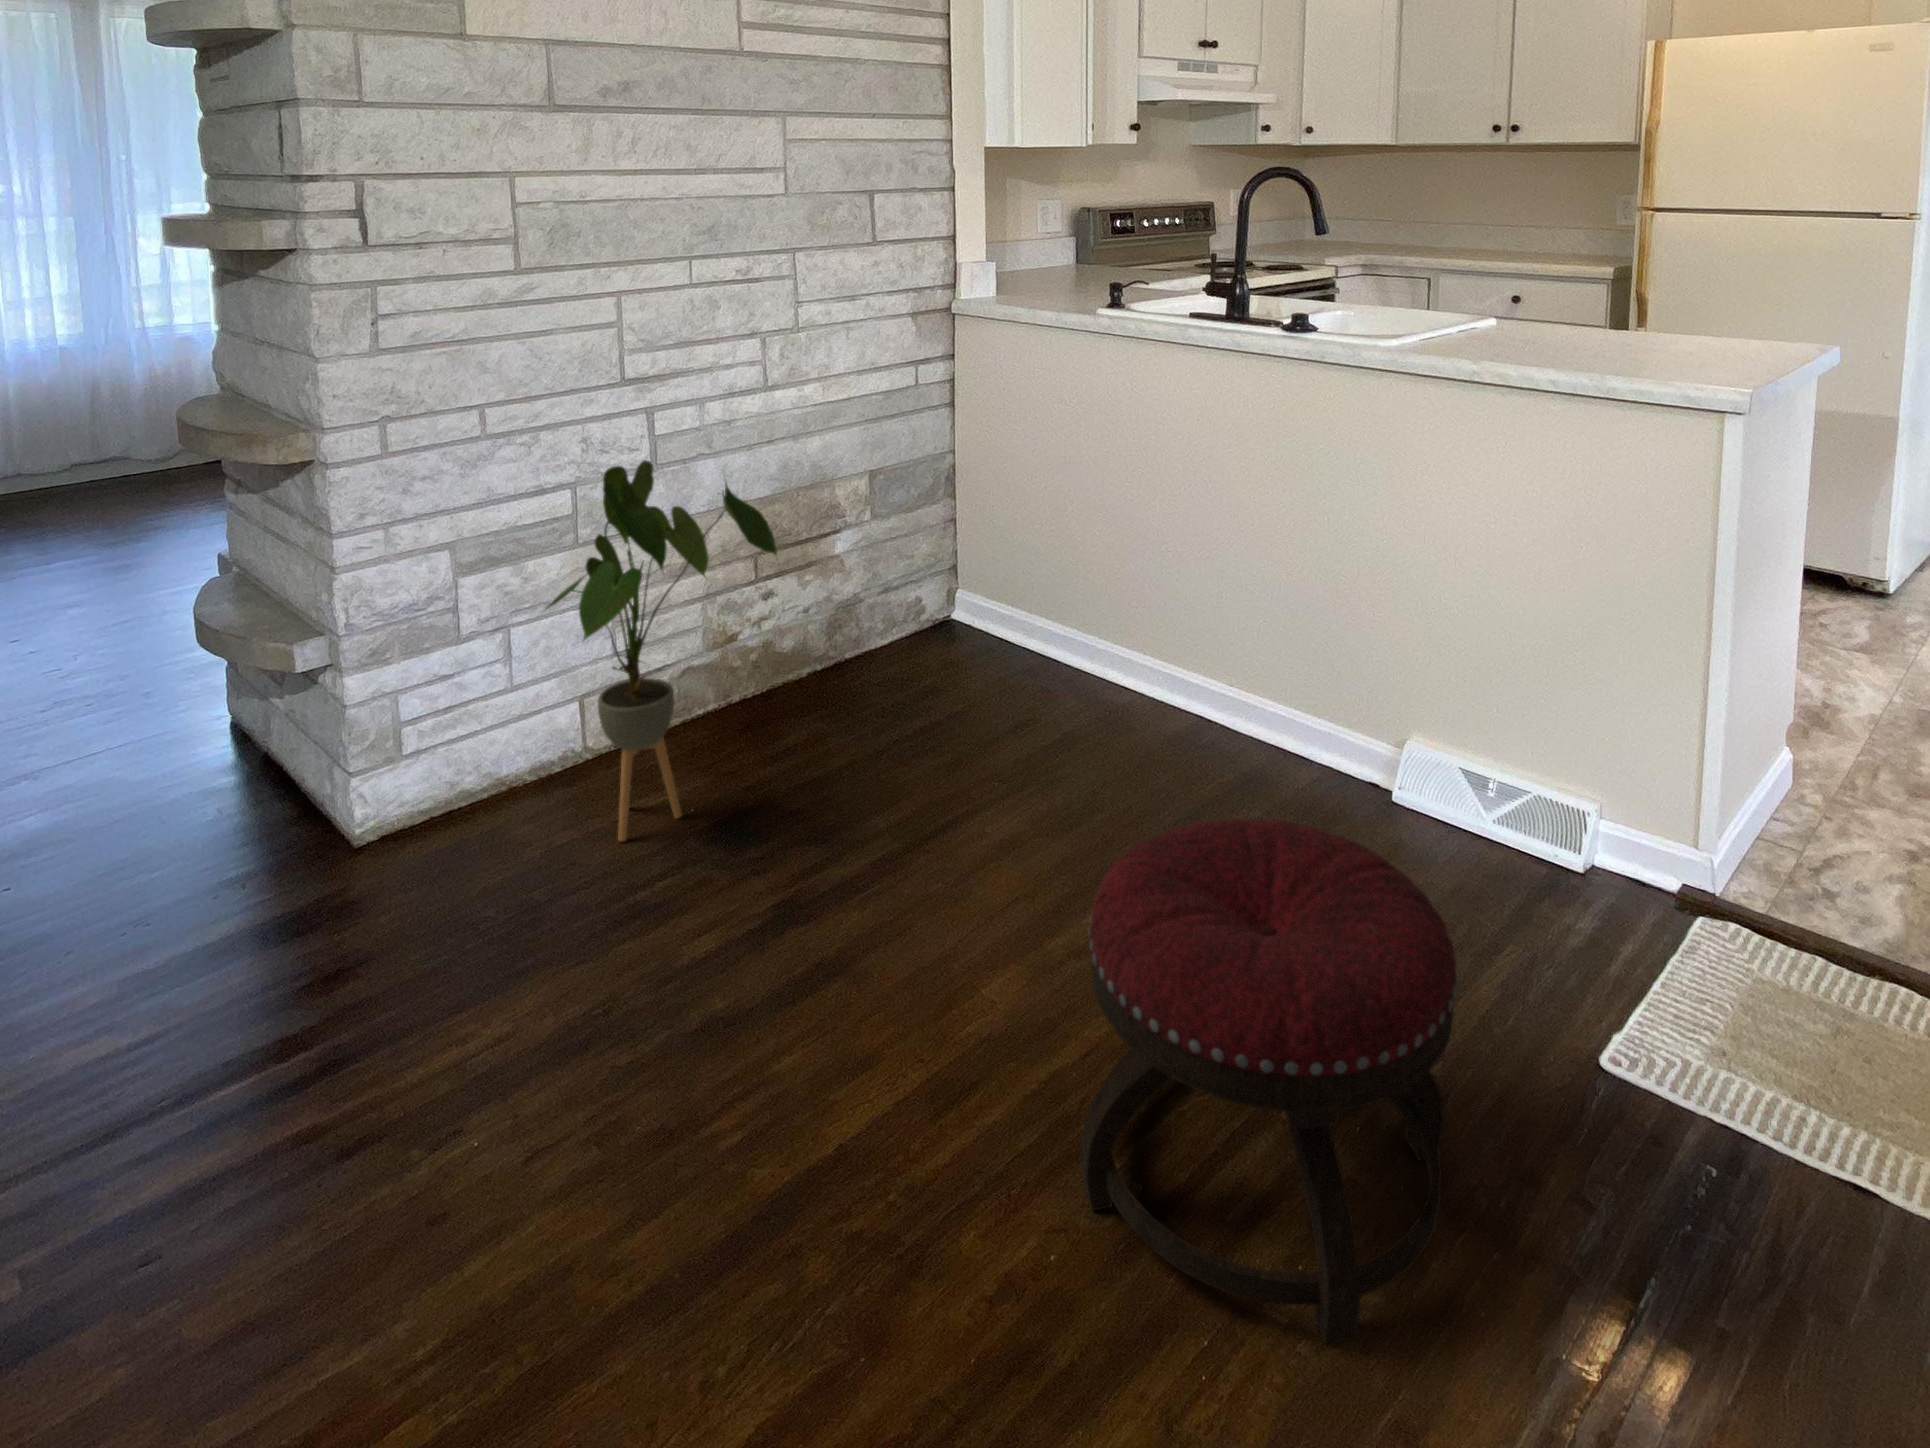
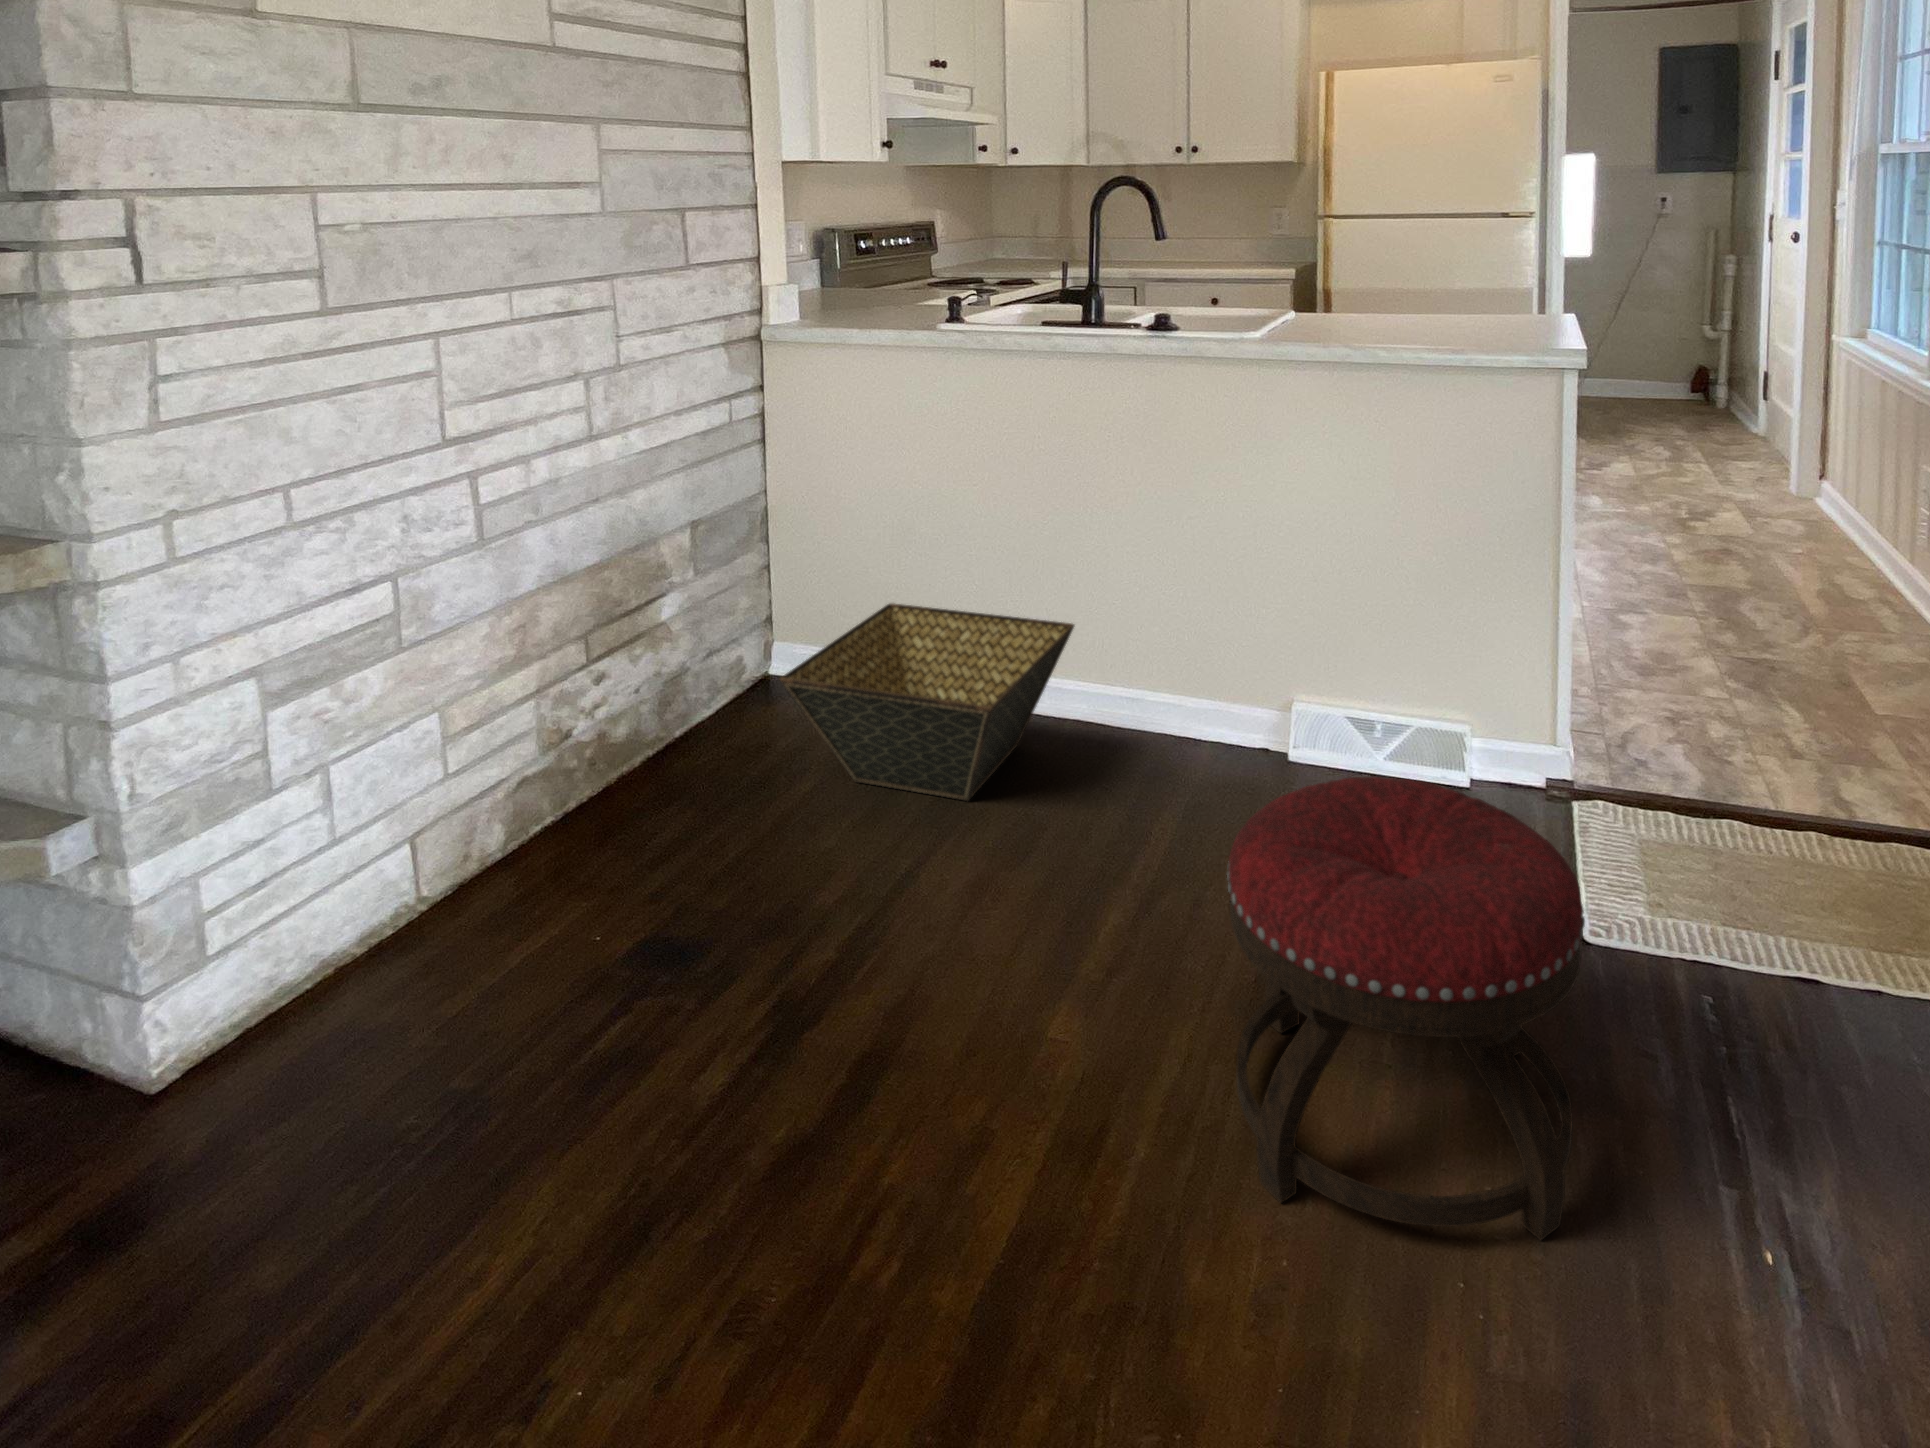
house plant: present [546,460,777,841] -> none [395,530,693,996]
basket: none [901,569,1197,767] -> present [780,603,1074,801]

